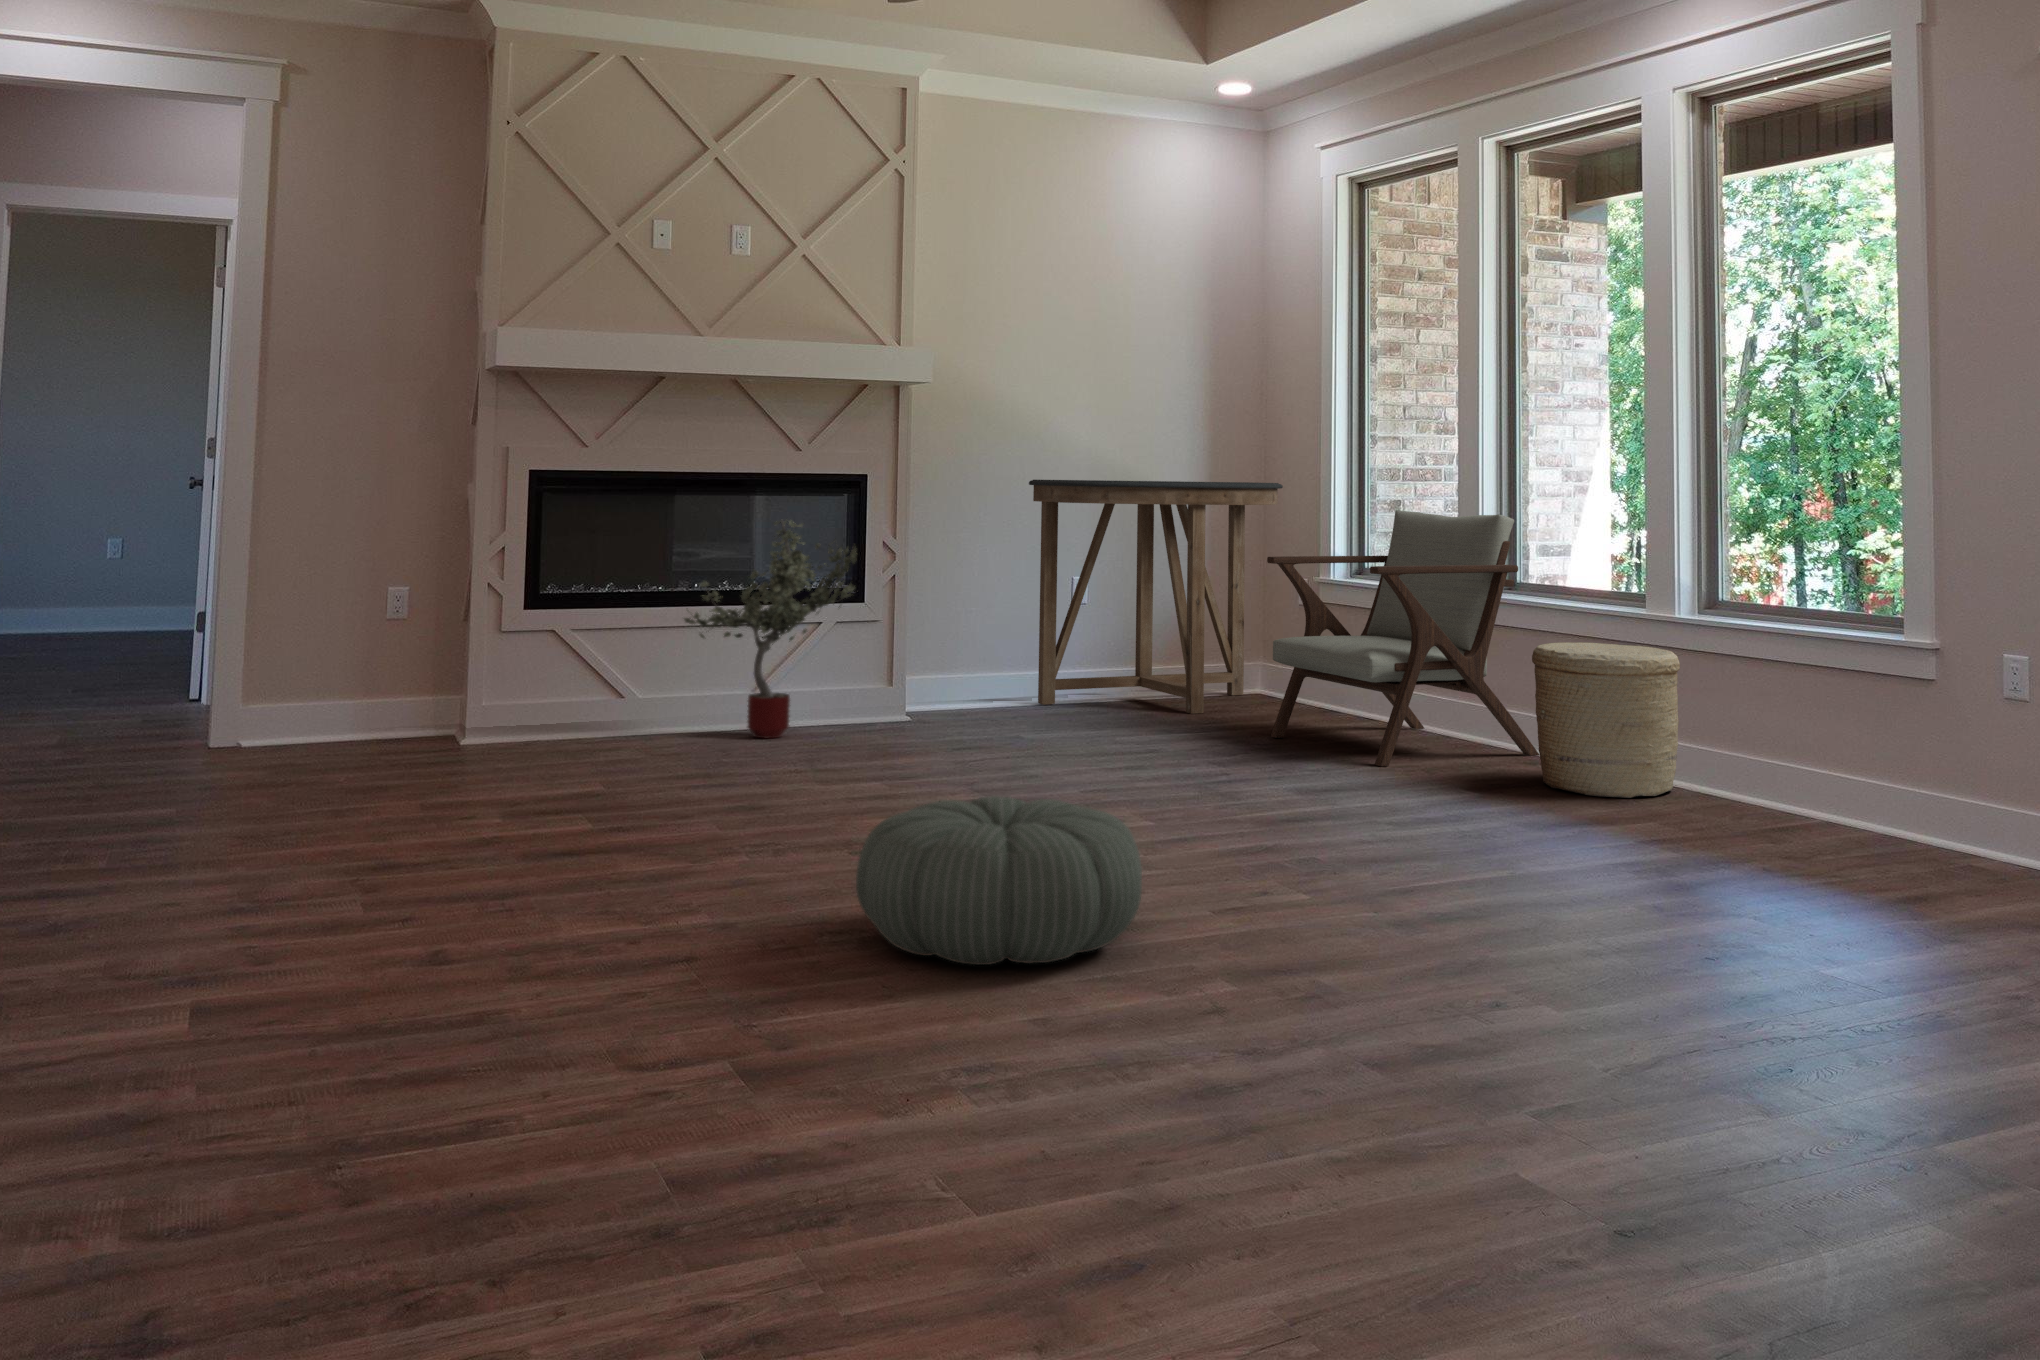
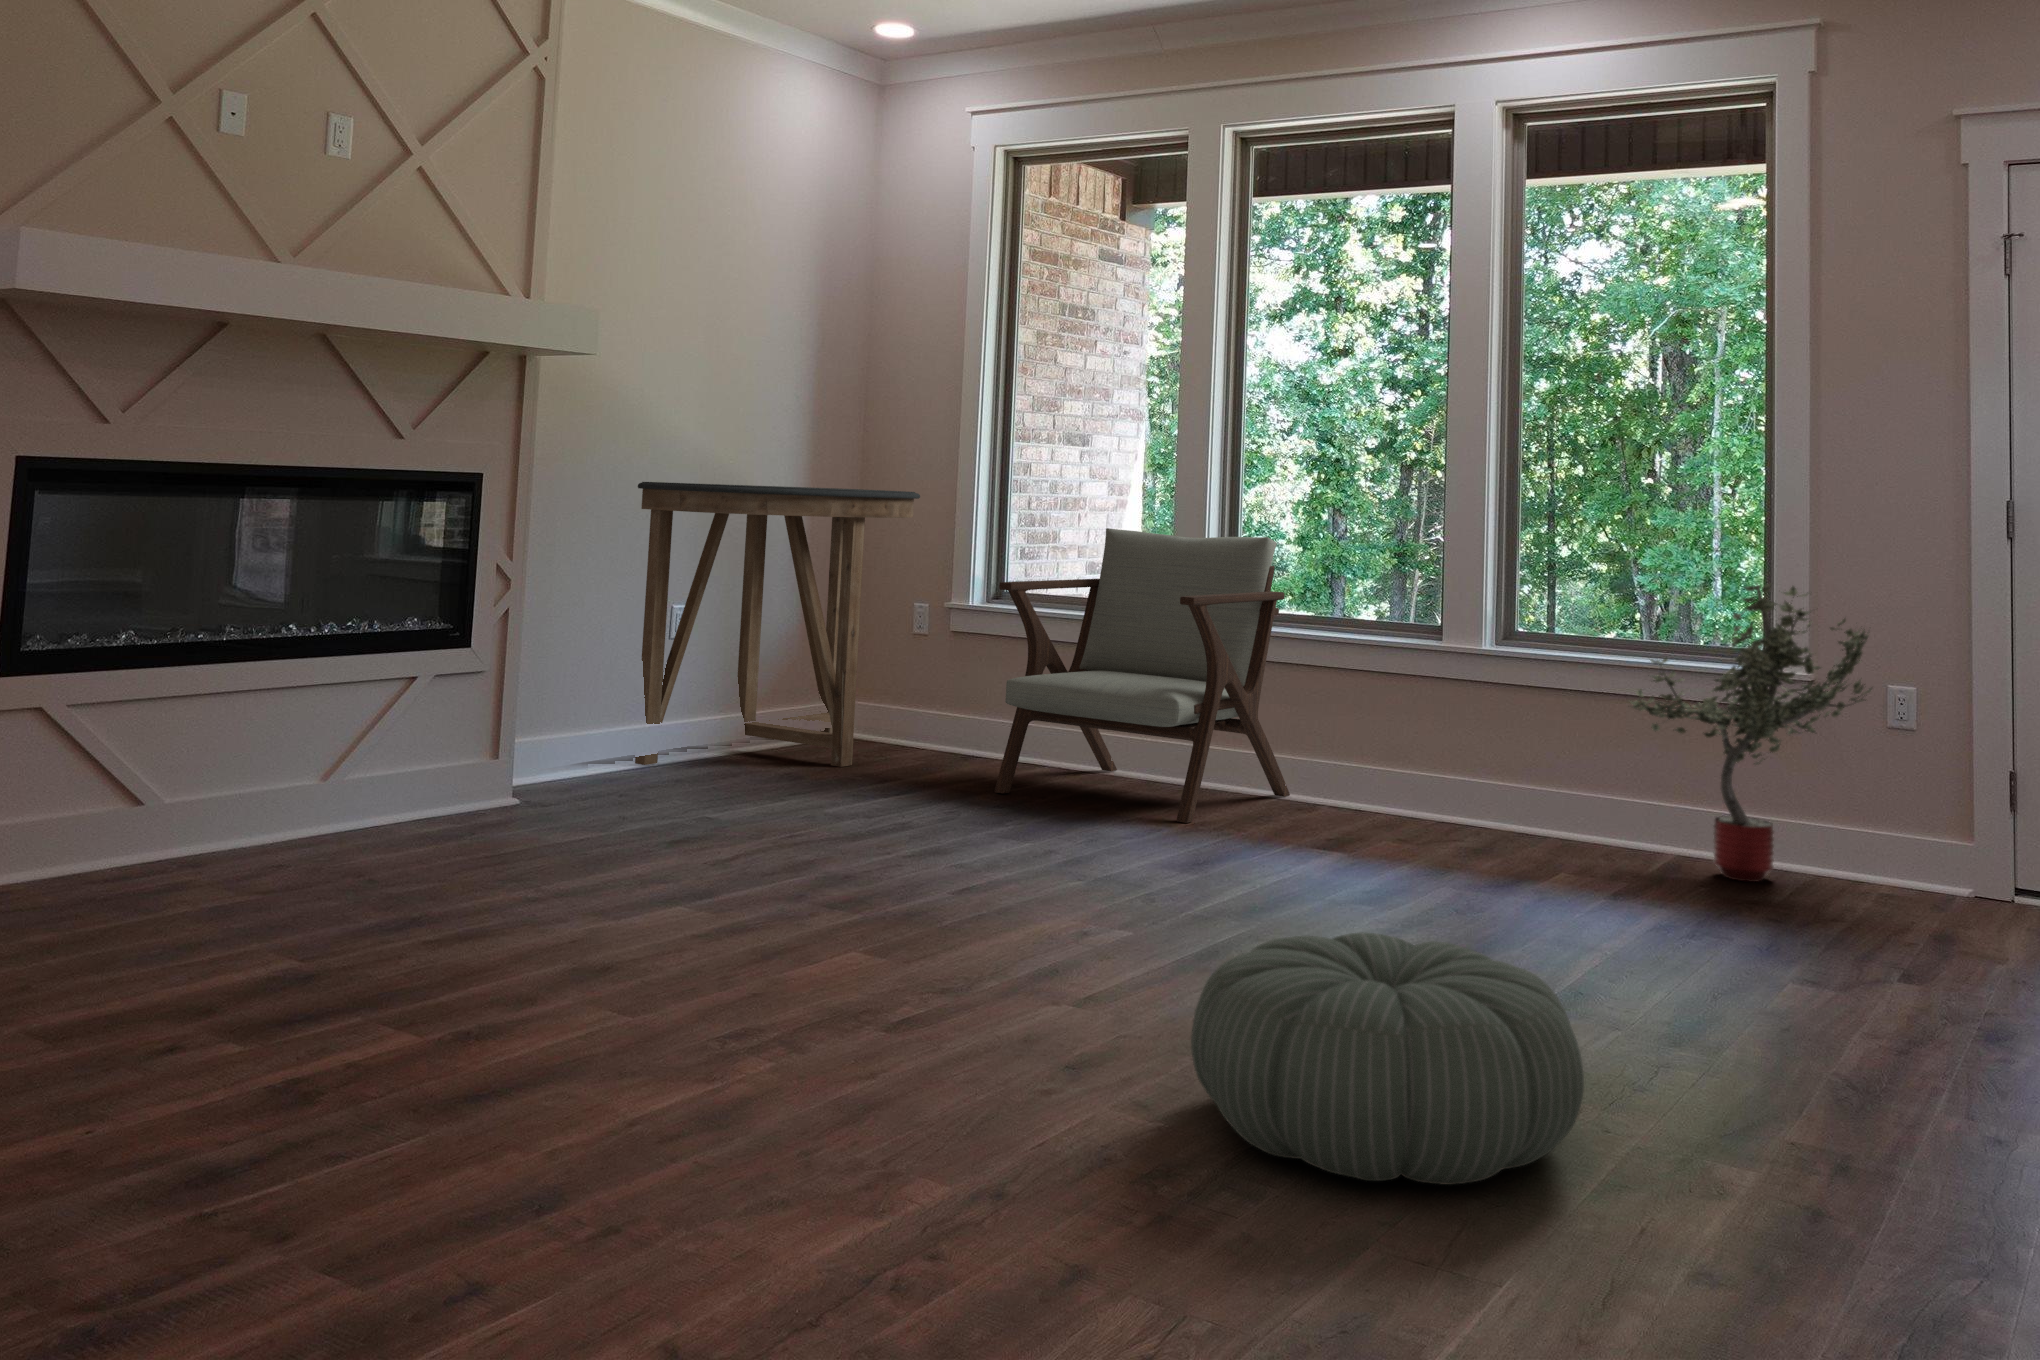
potted tree: present [684,520,857,738] -> present [1631,585,1872,882]
woven basket: present [1532,642,1680,798] -> none [1360,676,1512,842]

